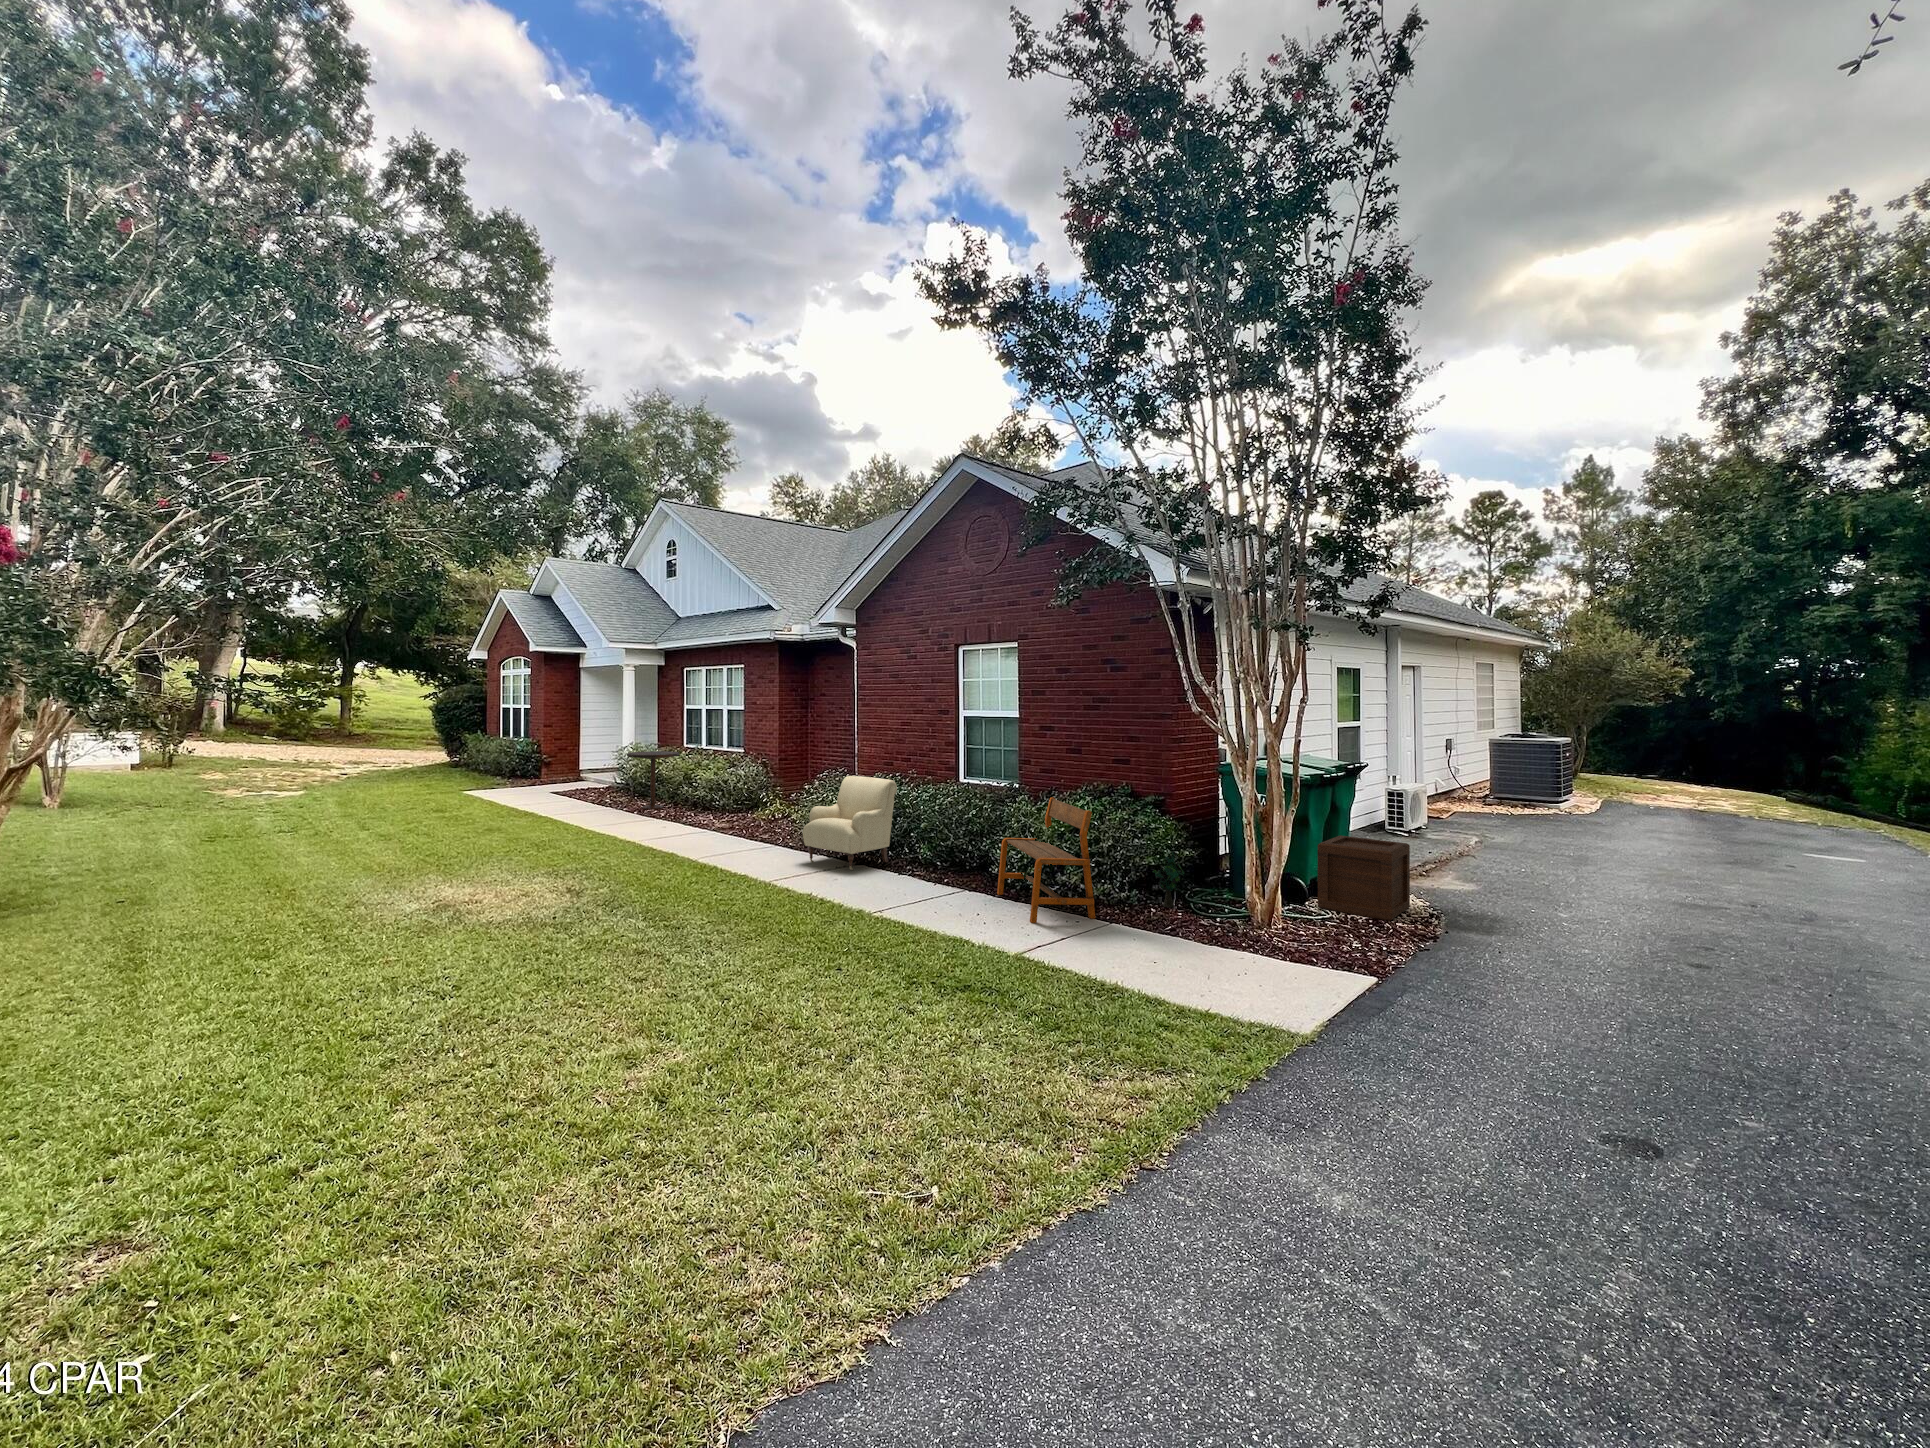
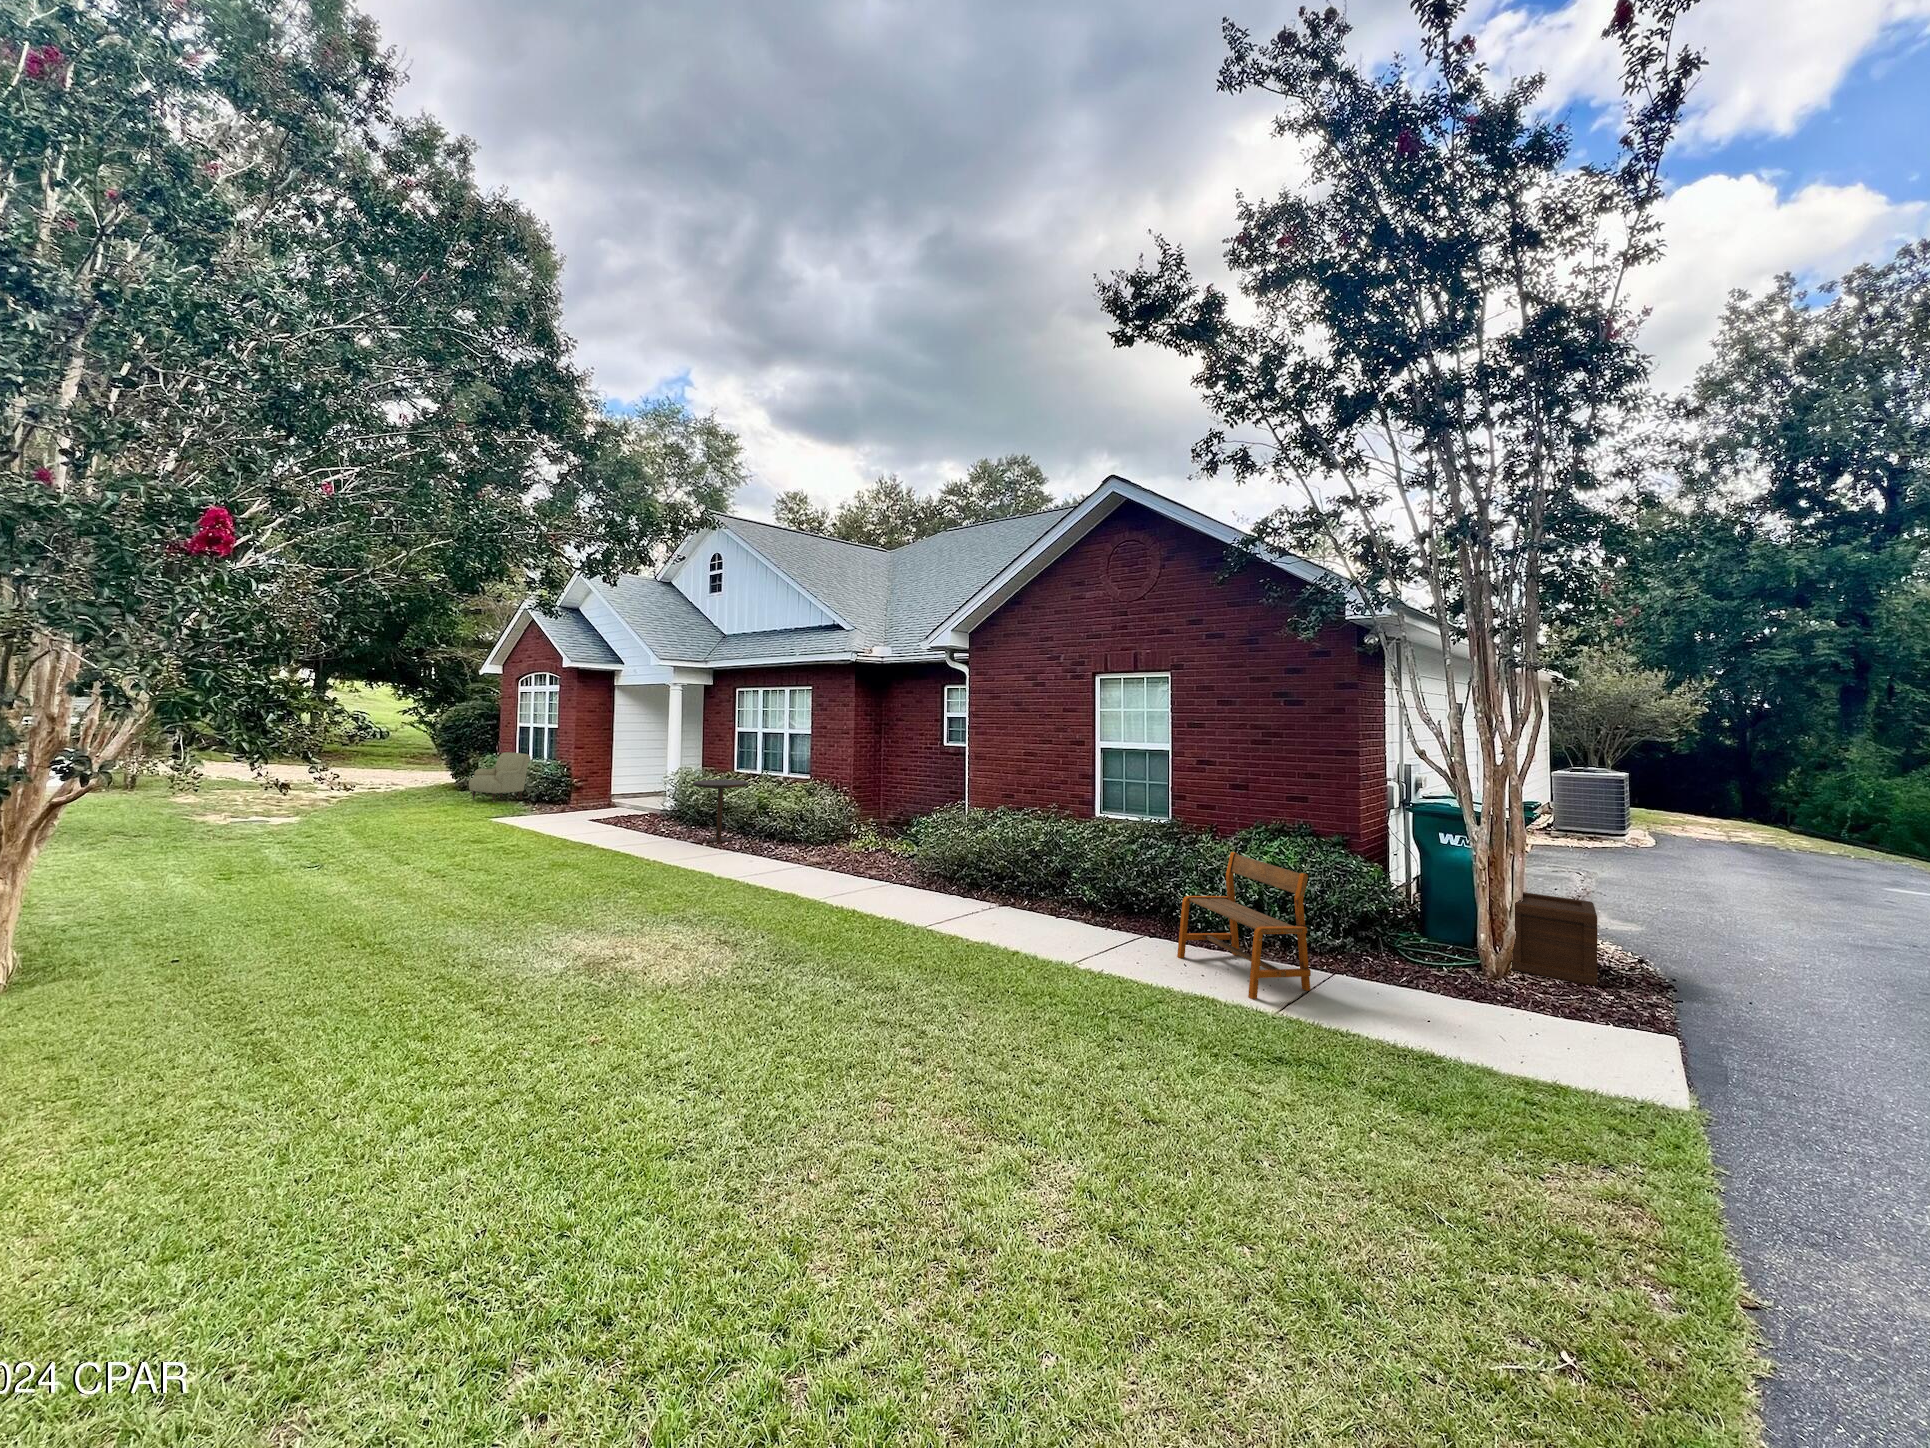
chair: present [803,776,897,870] -> present [469,752,530,803]
decorative plant: present [1152,851,1184,907] -> none [1347,912,1382,972]

